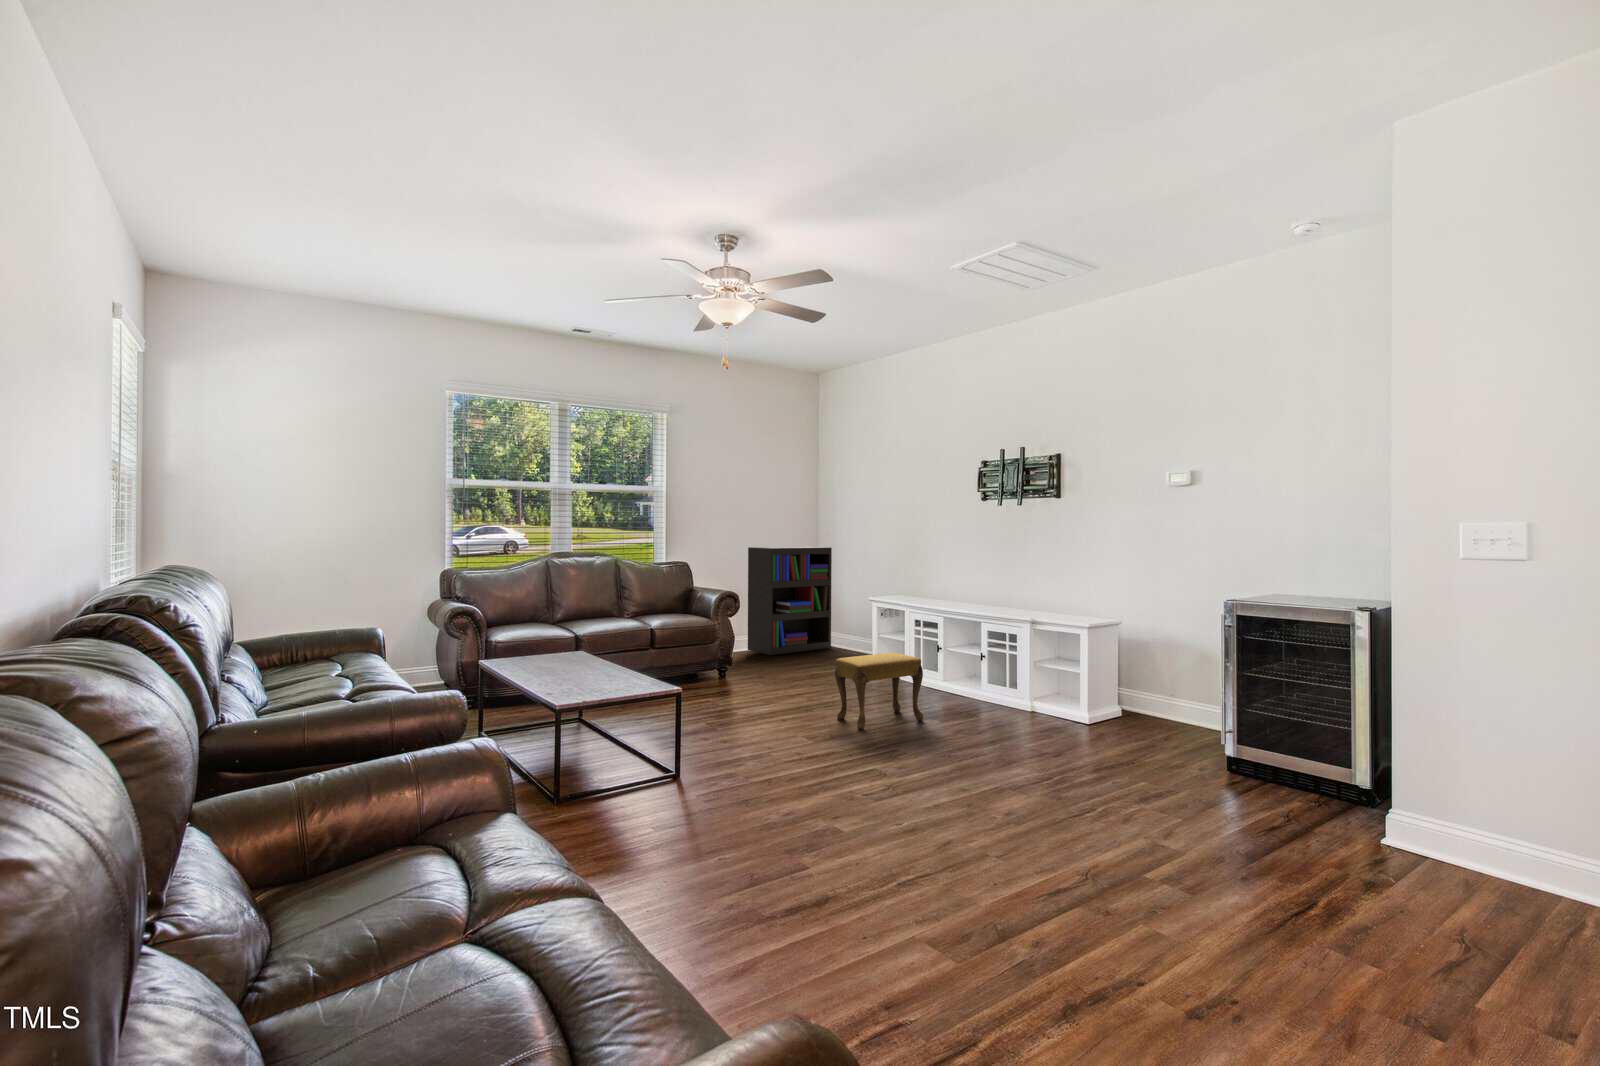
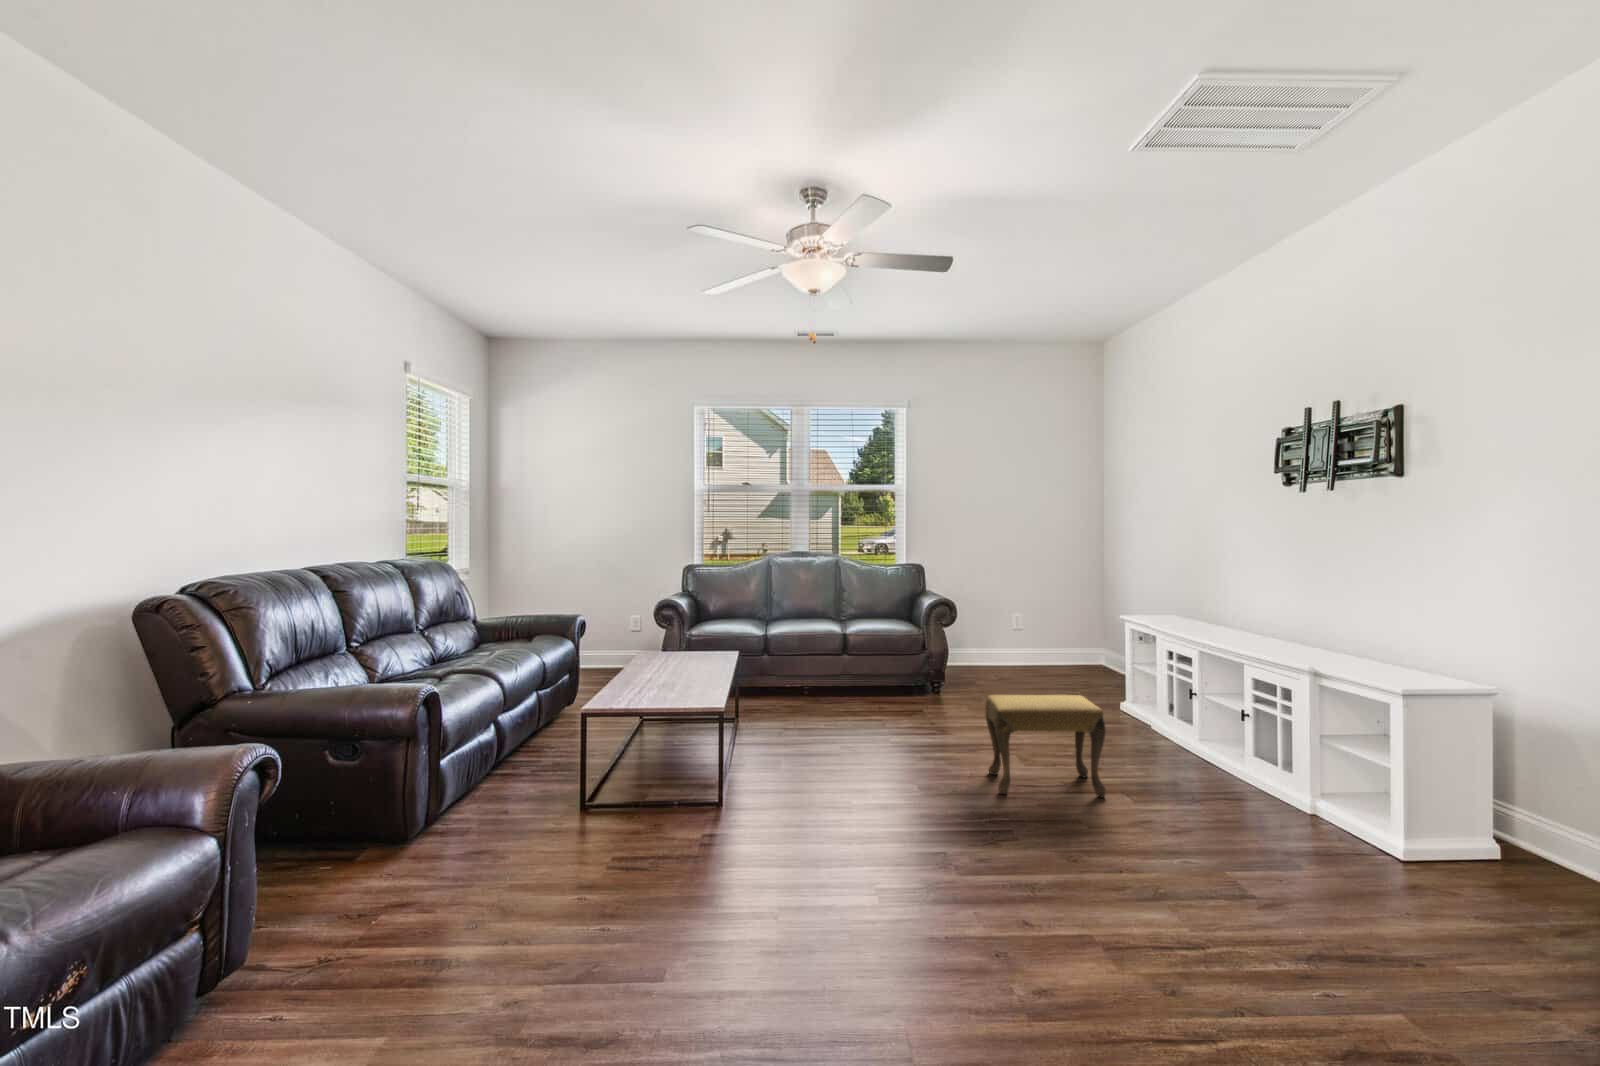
bookshelf: present [748,547,832,655] -> none [992,548,1098,674]

